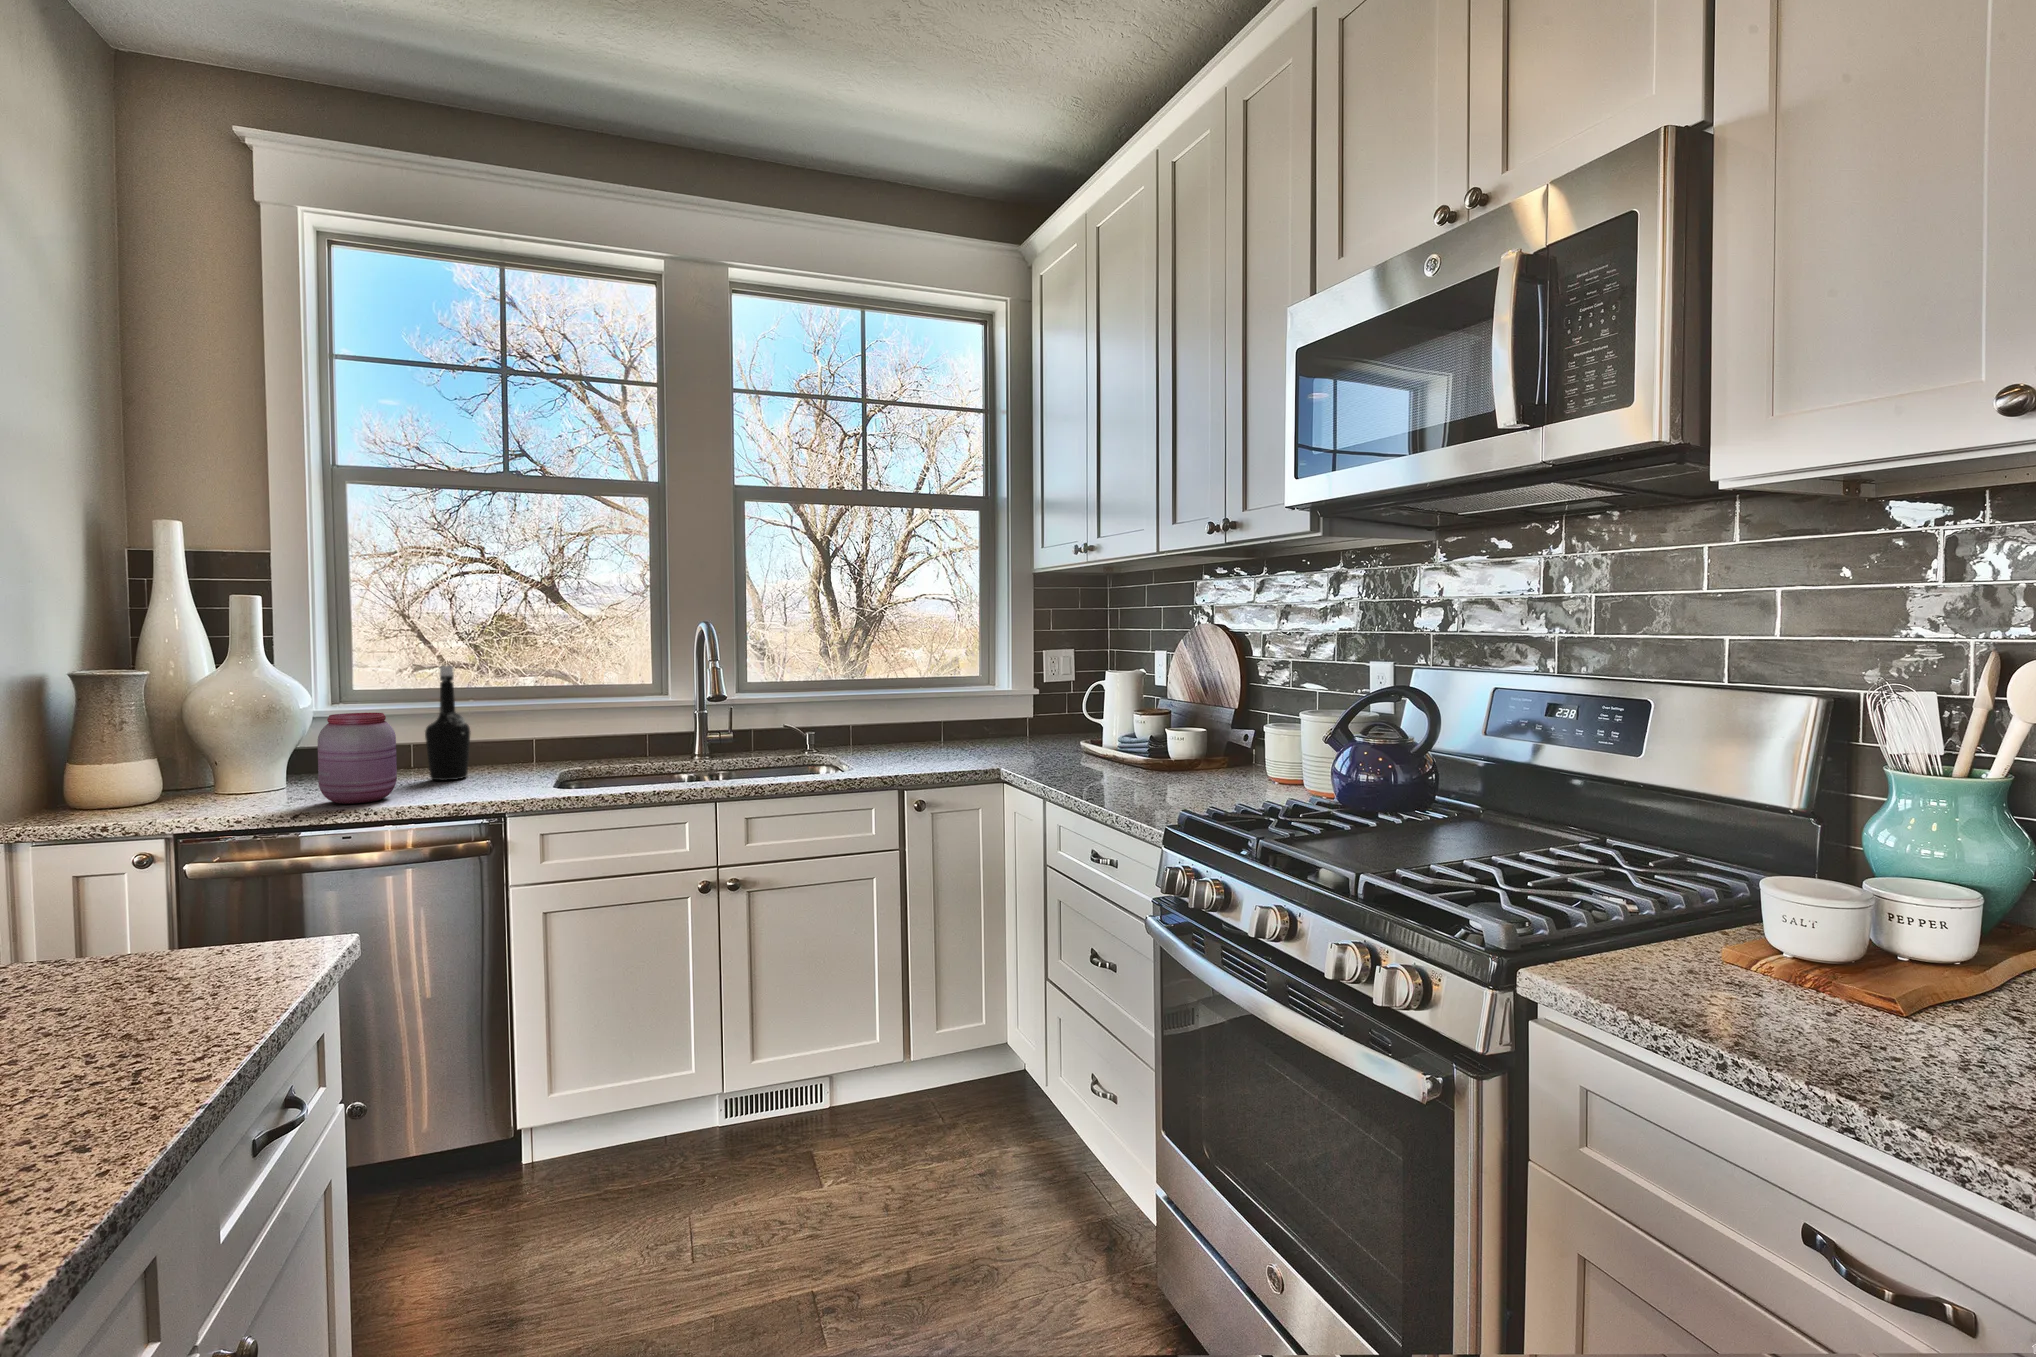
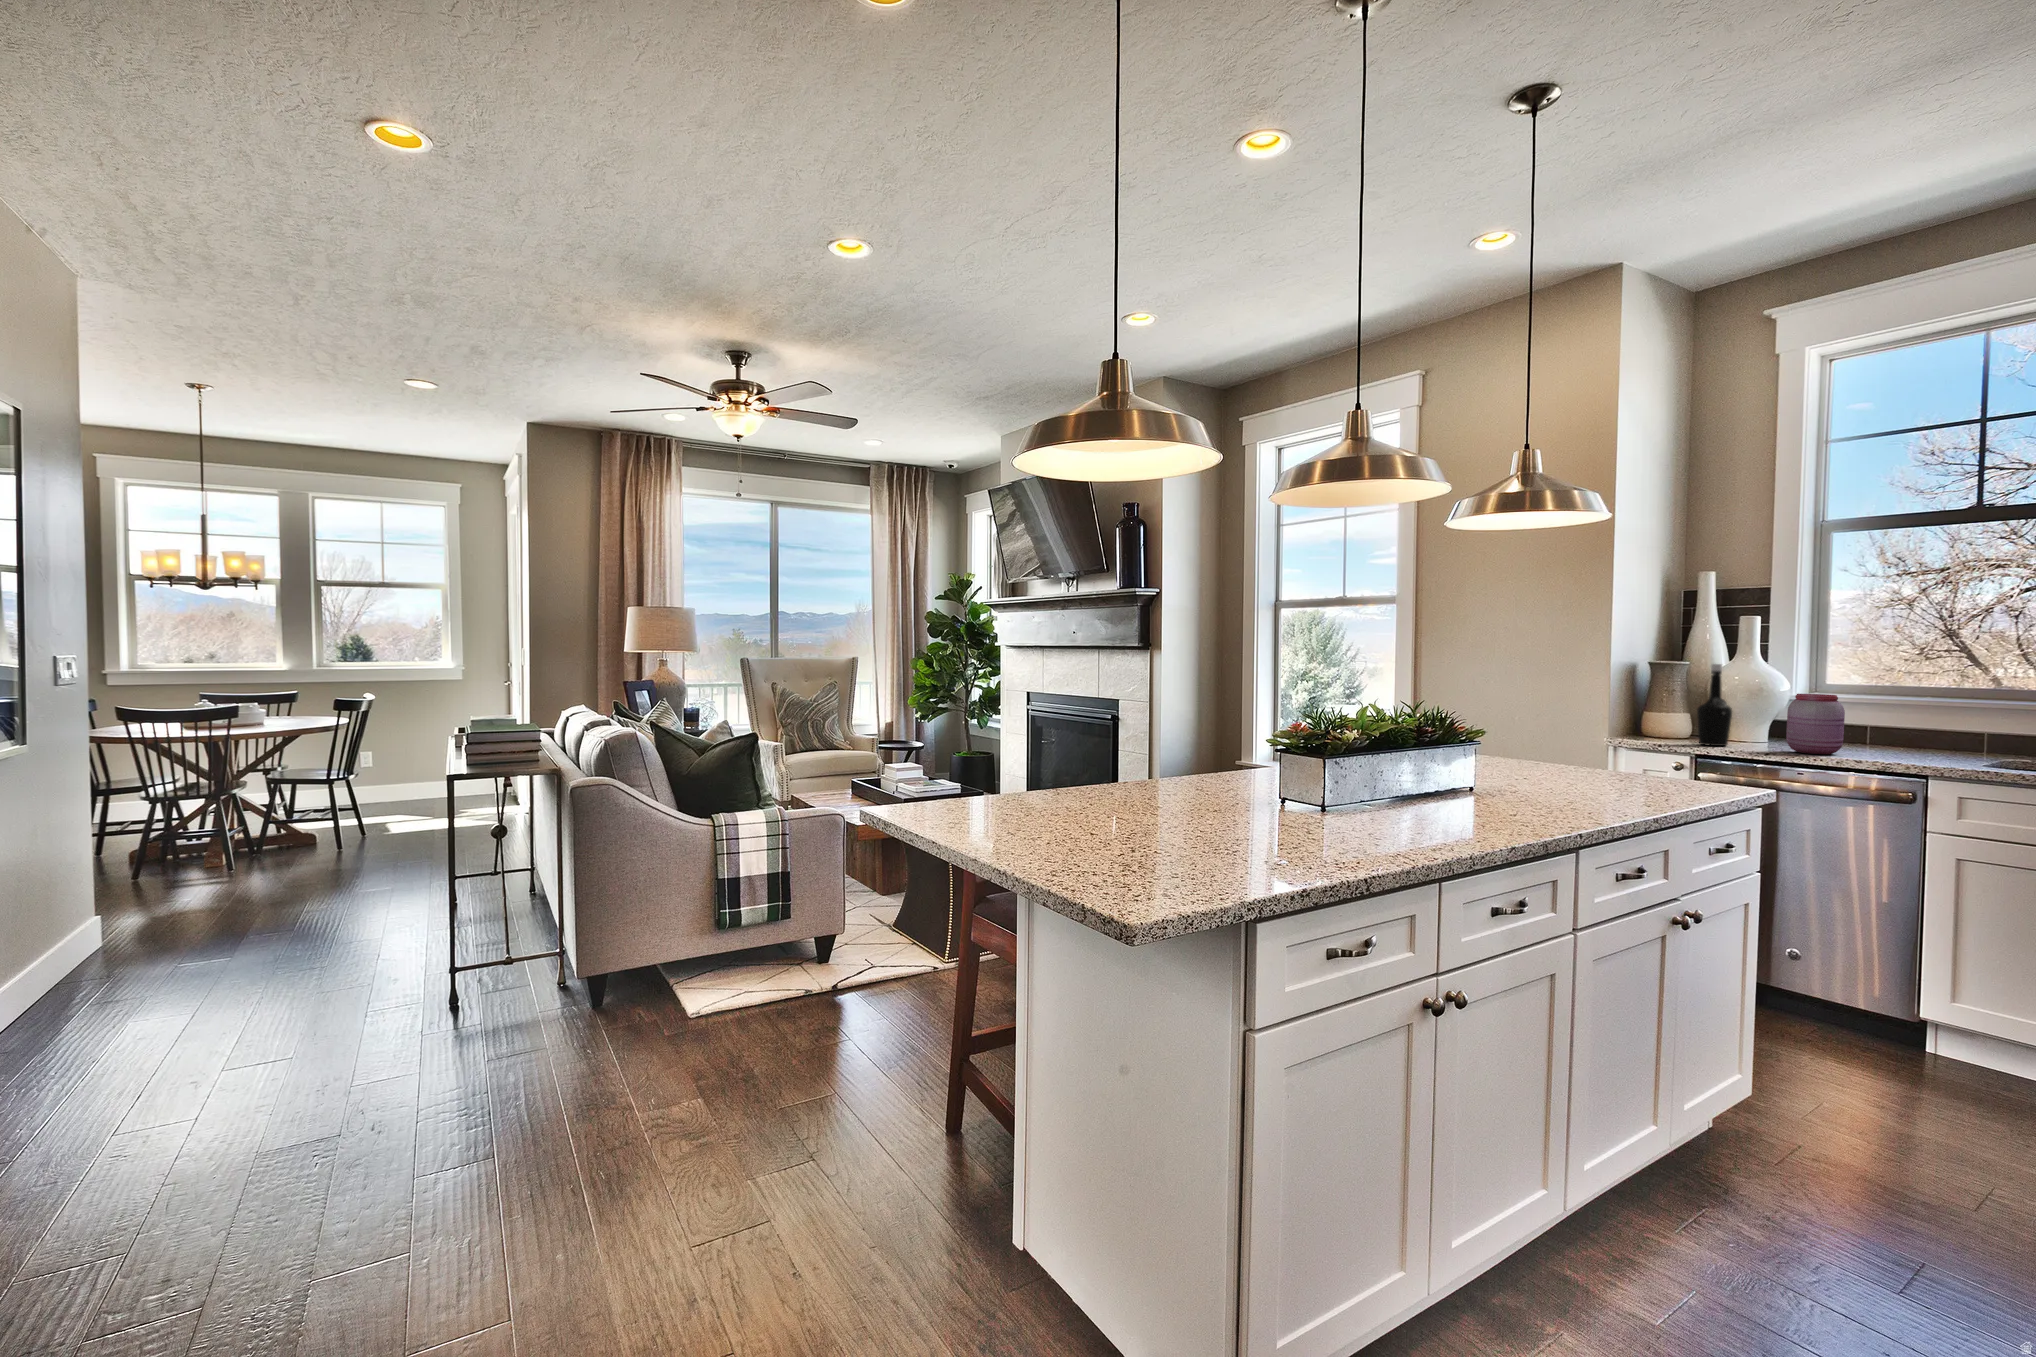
bottle: present [425,666,470,780] -> present [1697,664,1732,746]

